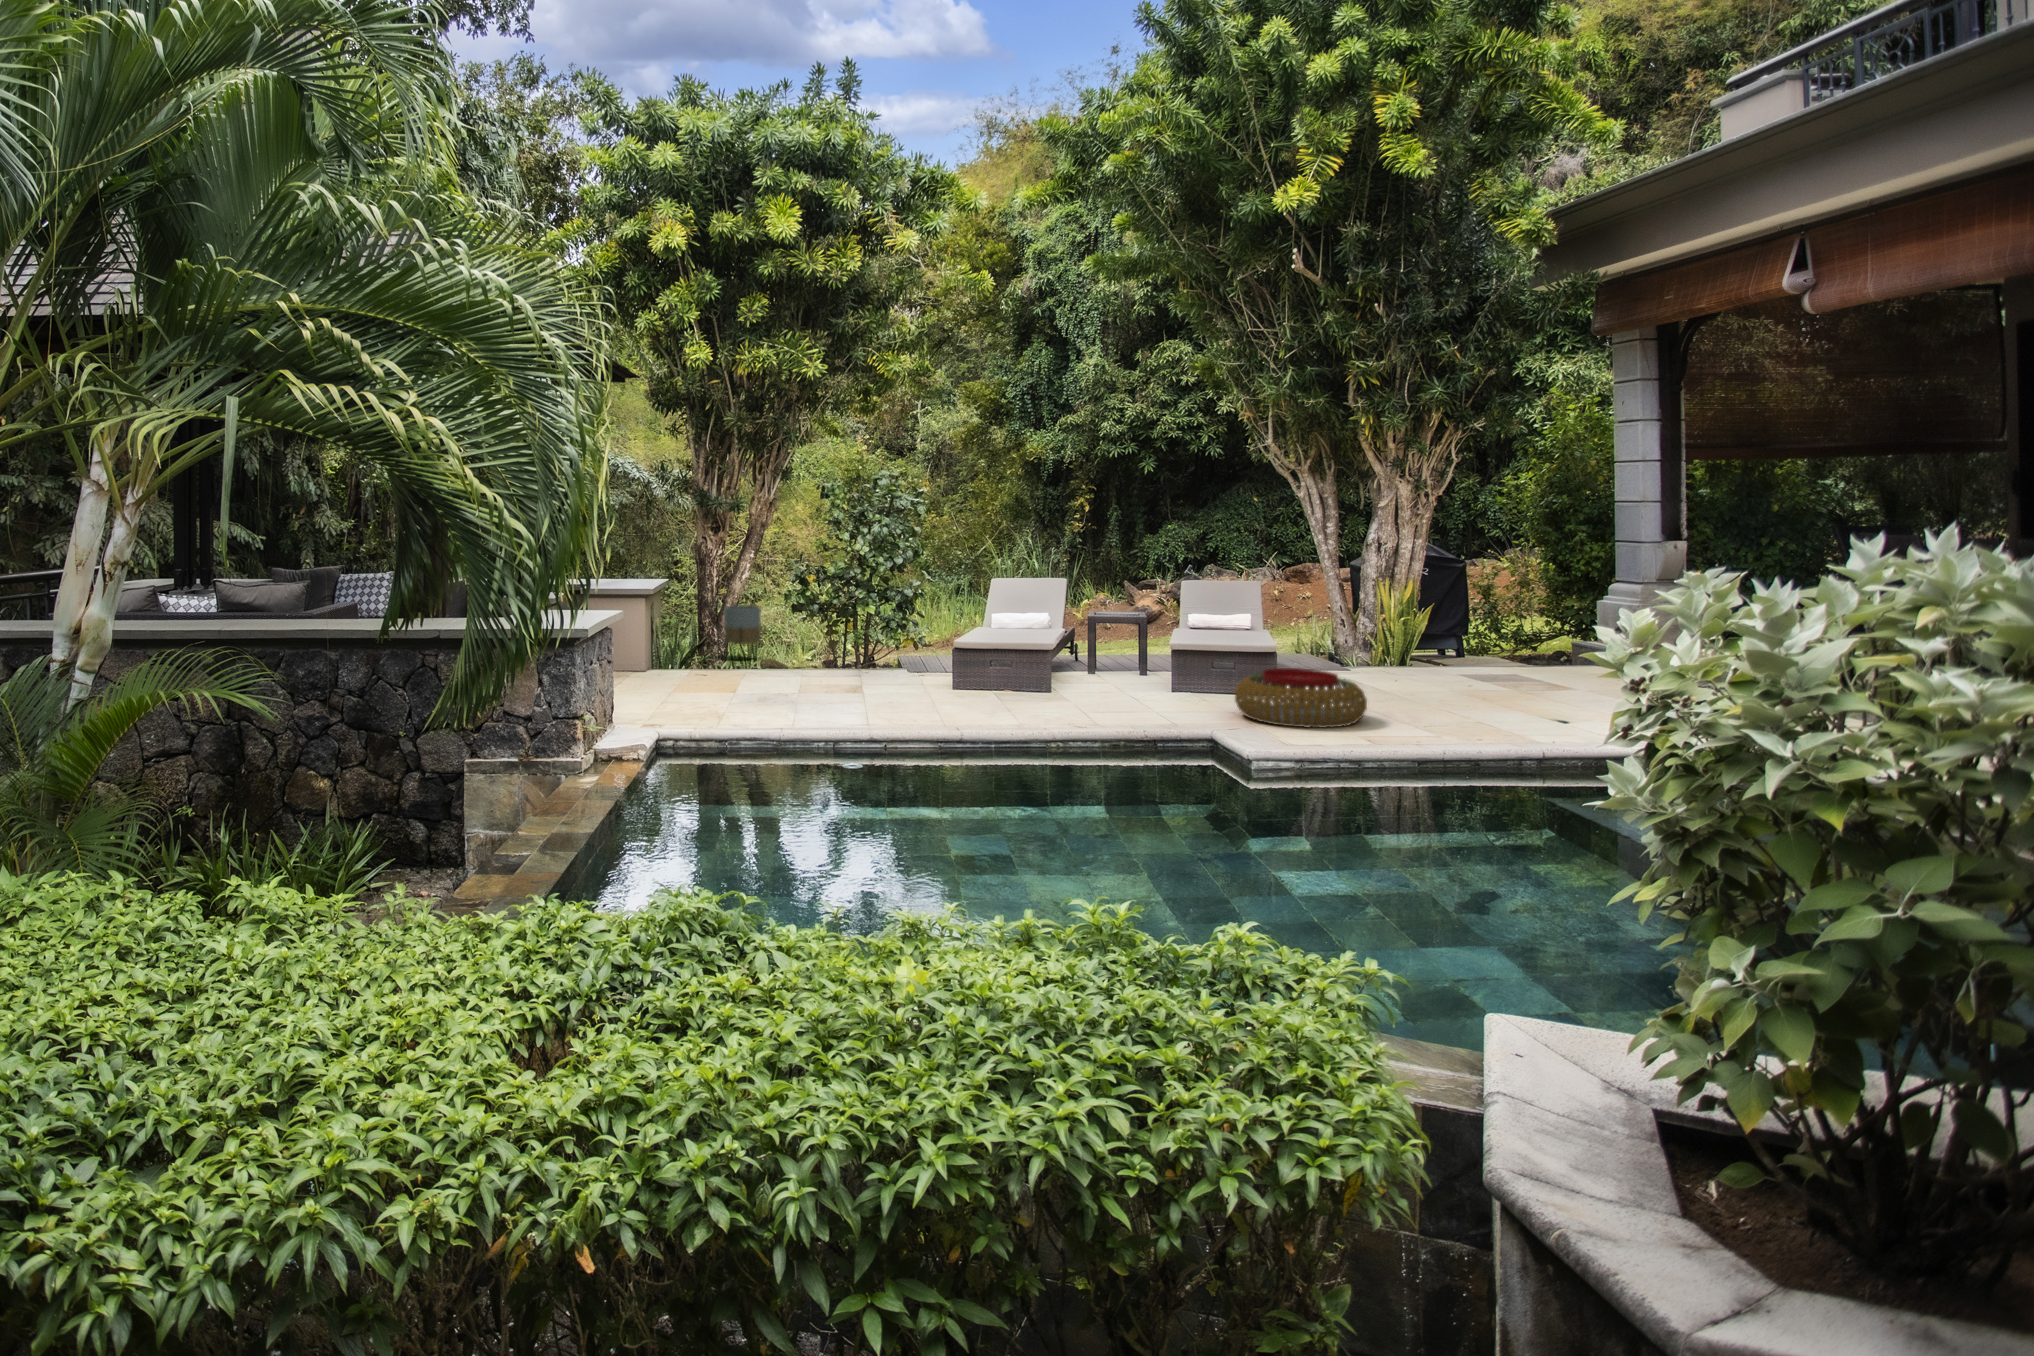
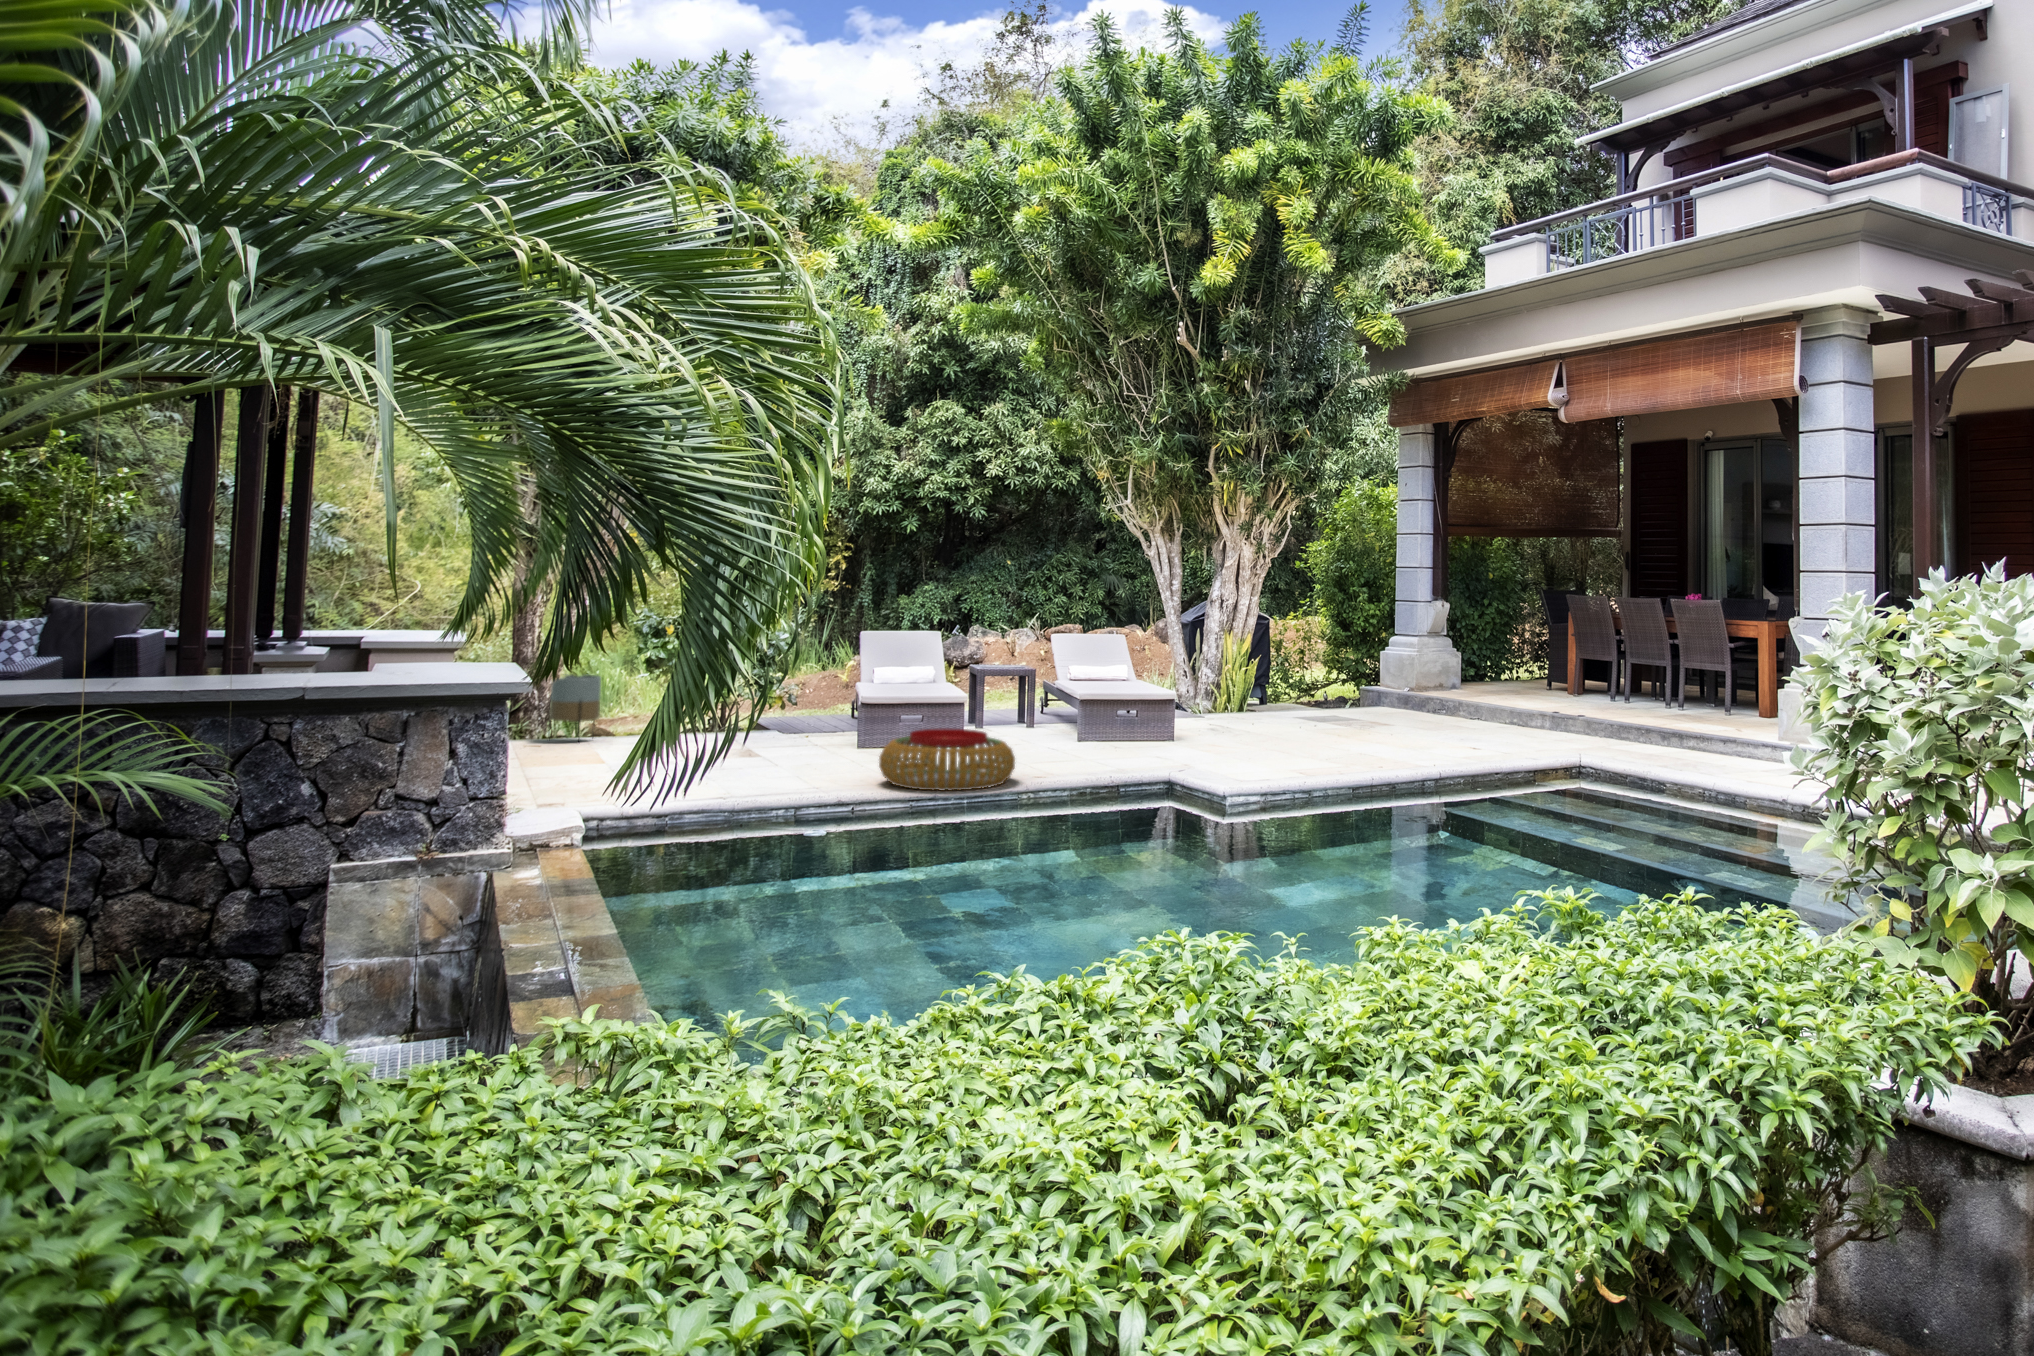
pouf: present [1235,668,1367,728] -> present [879,728,1015,791]

